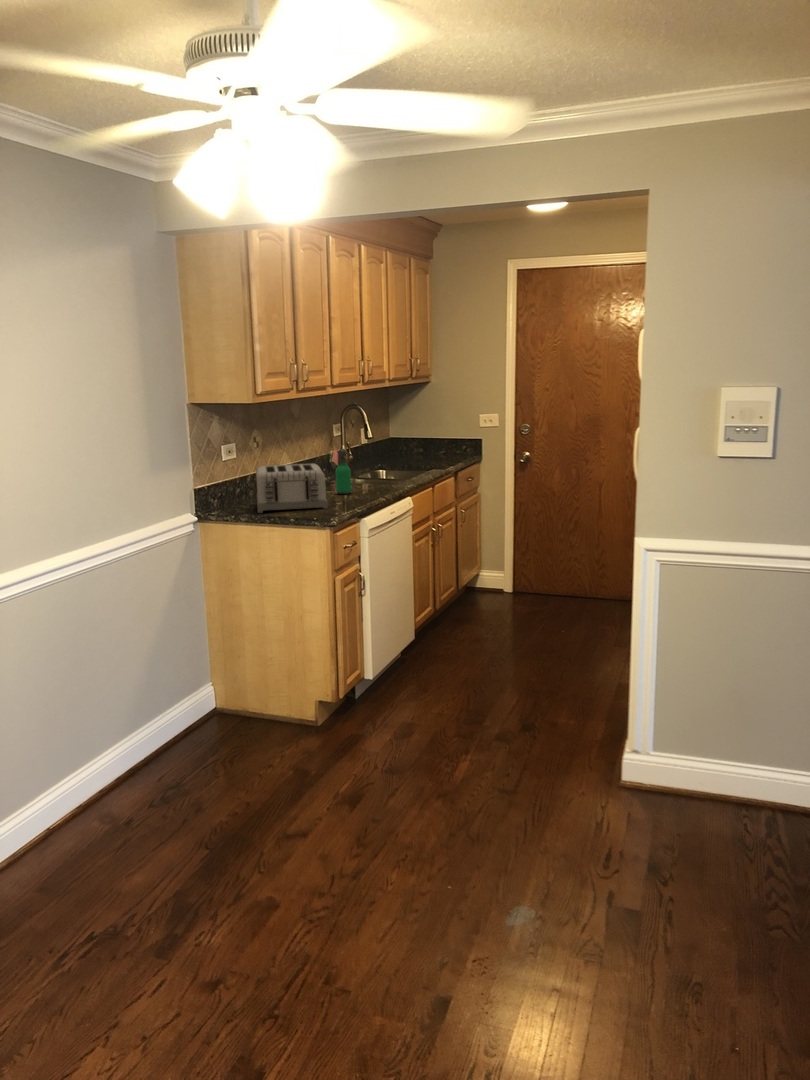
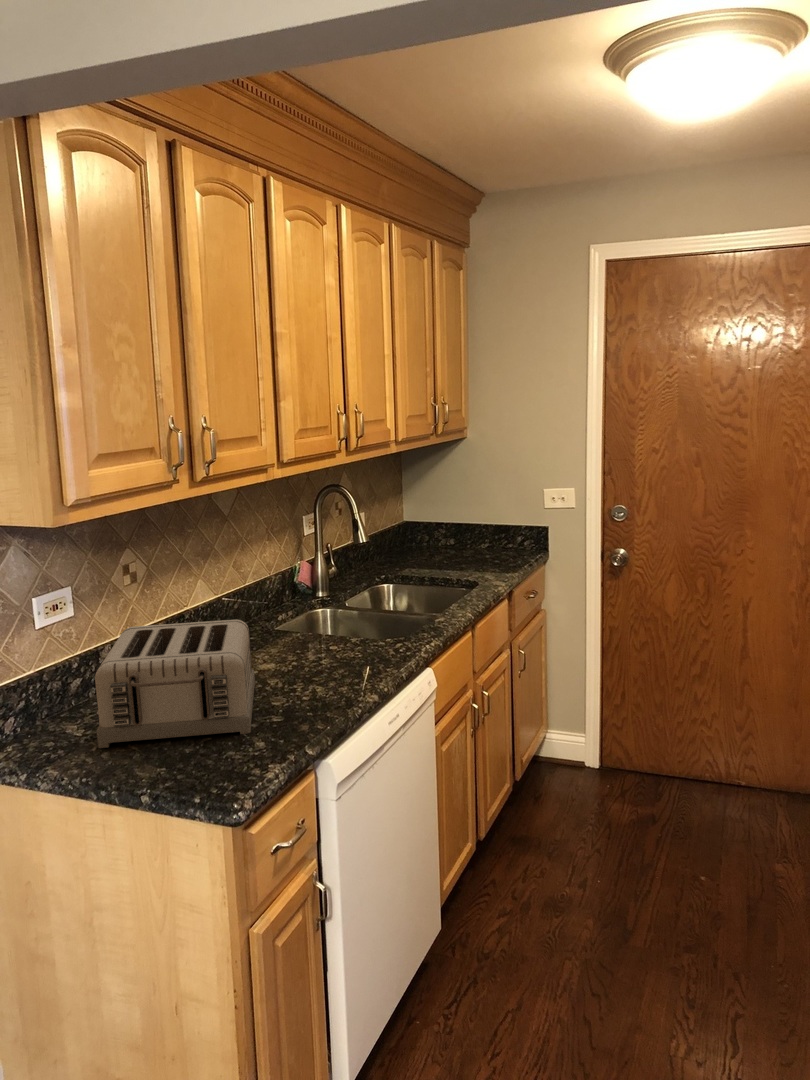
soap dispenser: present [335,449,352,494] -> none [287,582,318,668]

